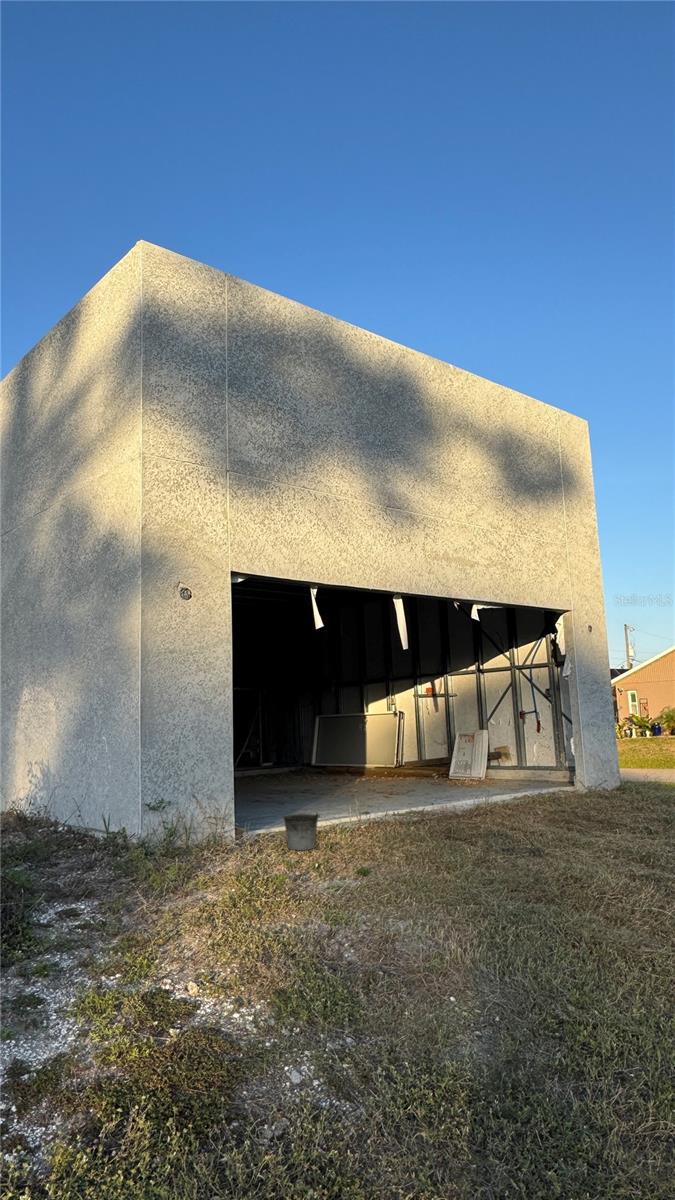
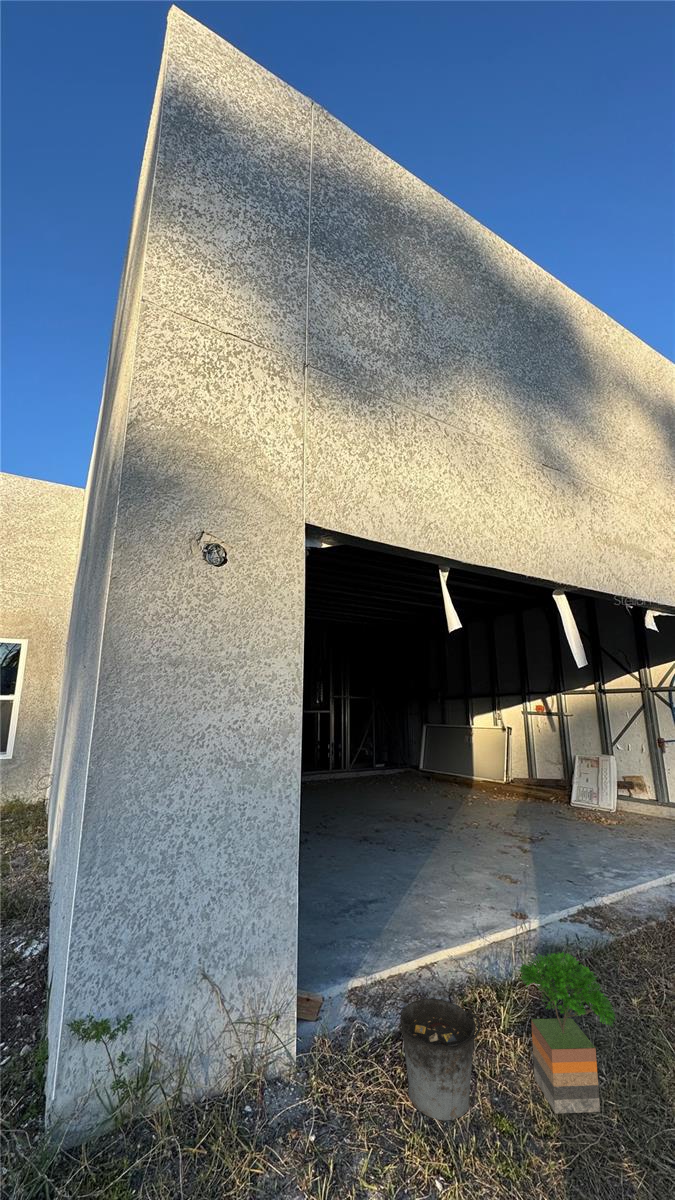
potted tree: none [340,788,380,847] -> present [519,952,615,1114]

